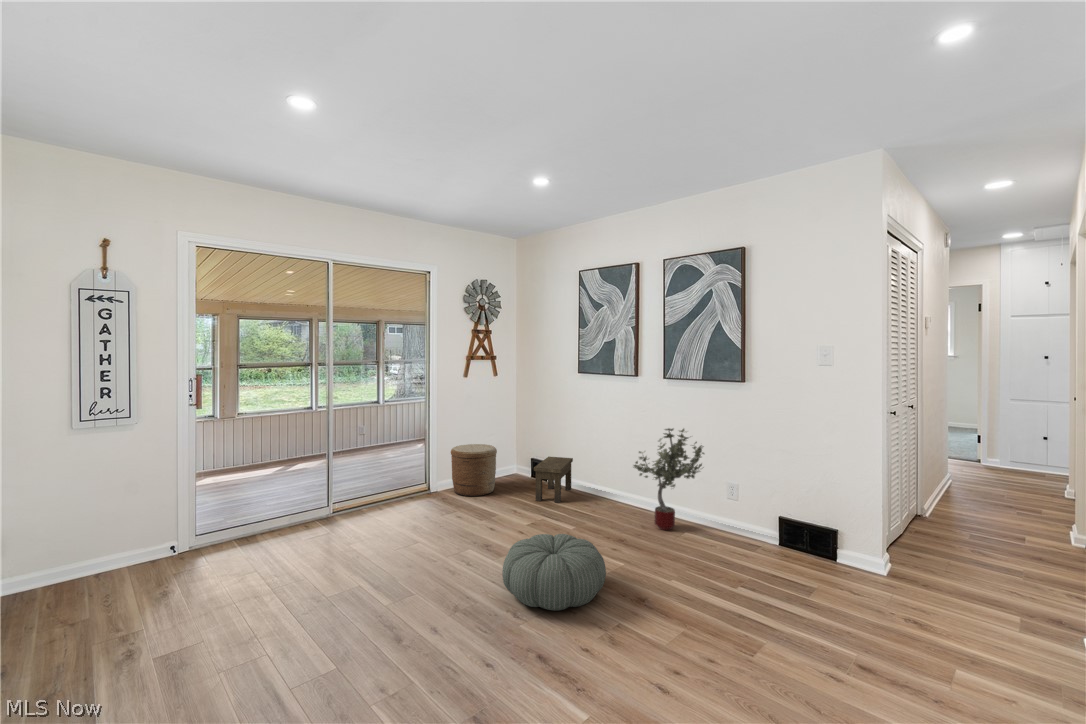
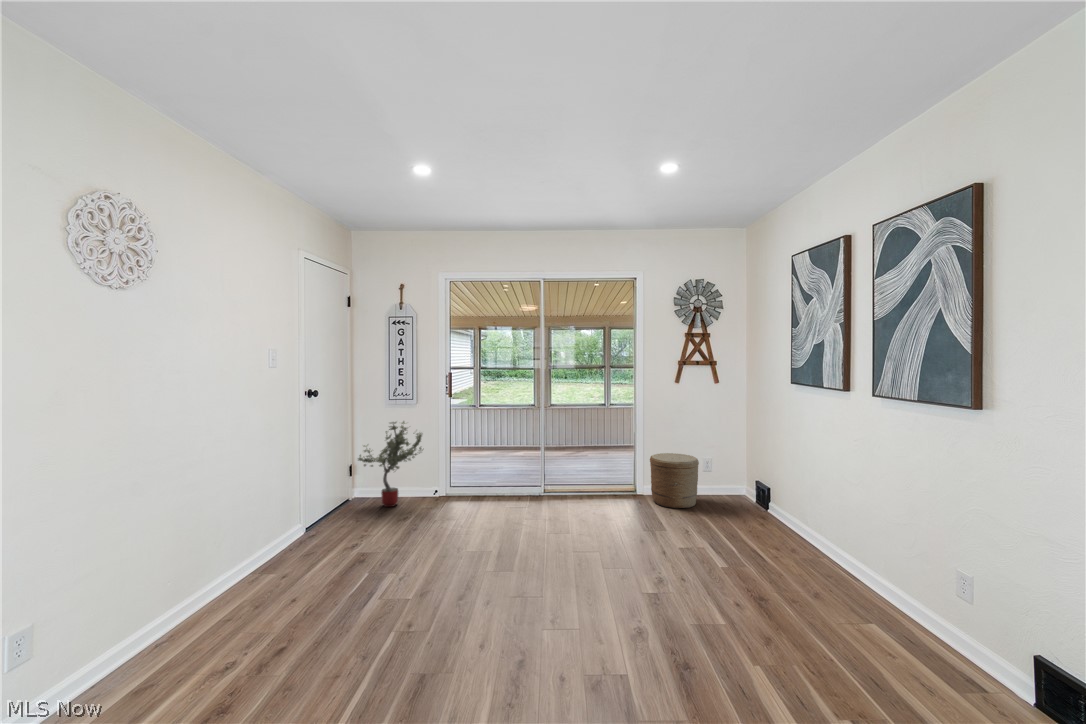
potted tree: present [634,428,704,530] -> present [358,421,423,507]
side table: present [534,457,573,503] -> none [720,481,787,536]
pouf: present [502,534,606,611] -> none [560,548,670,629]

